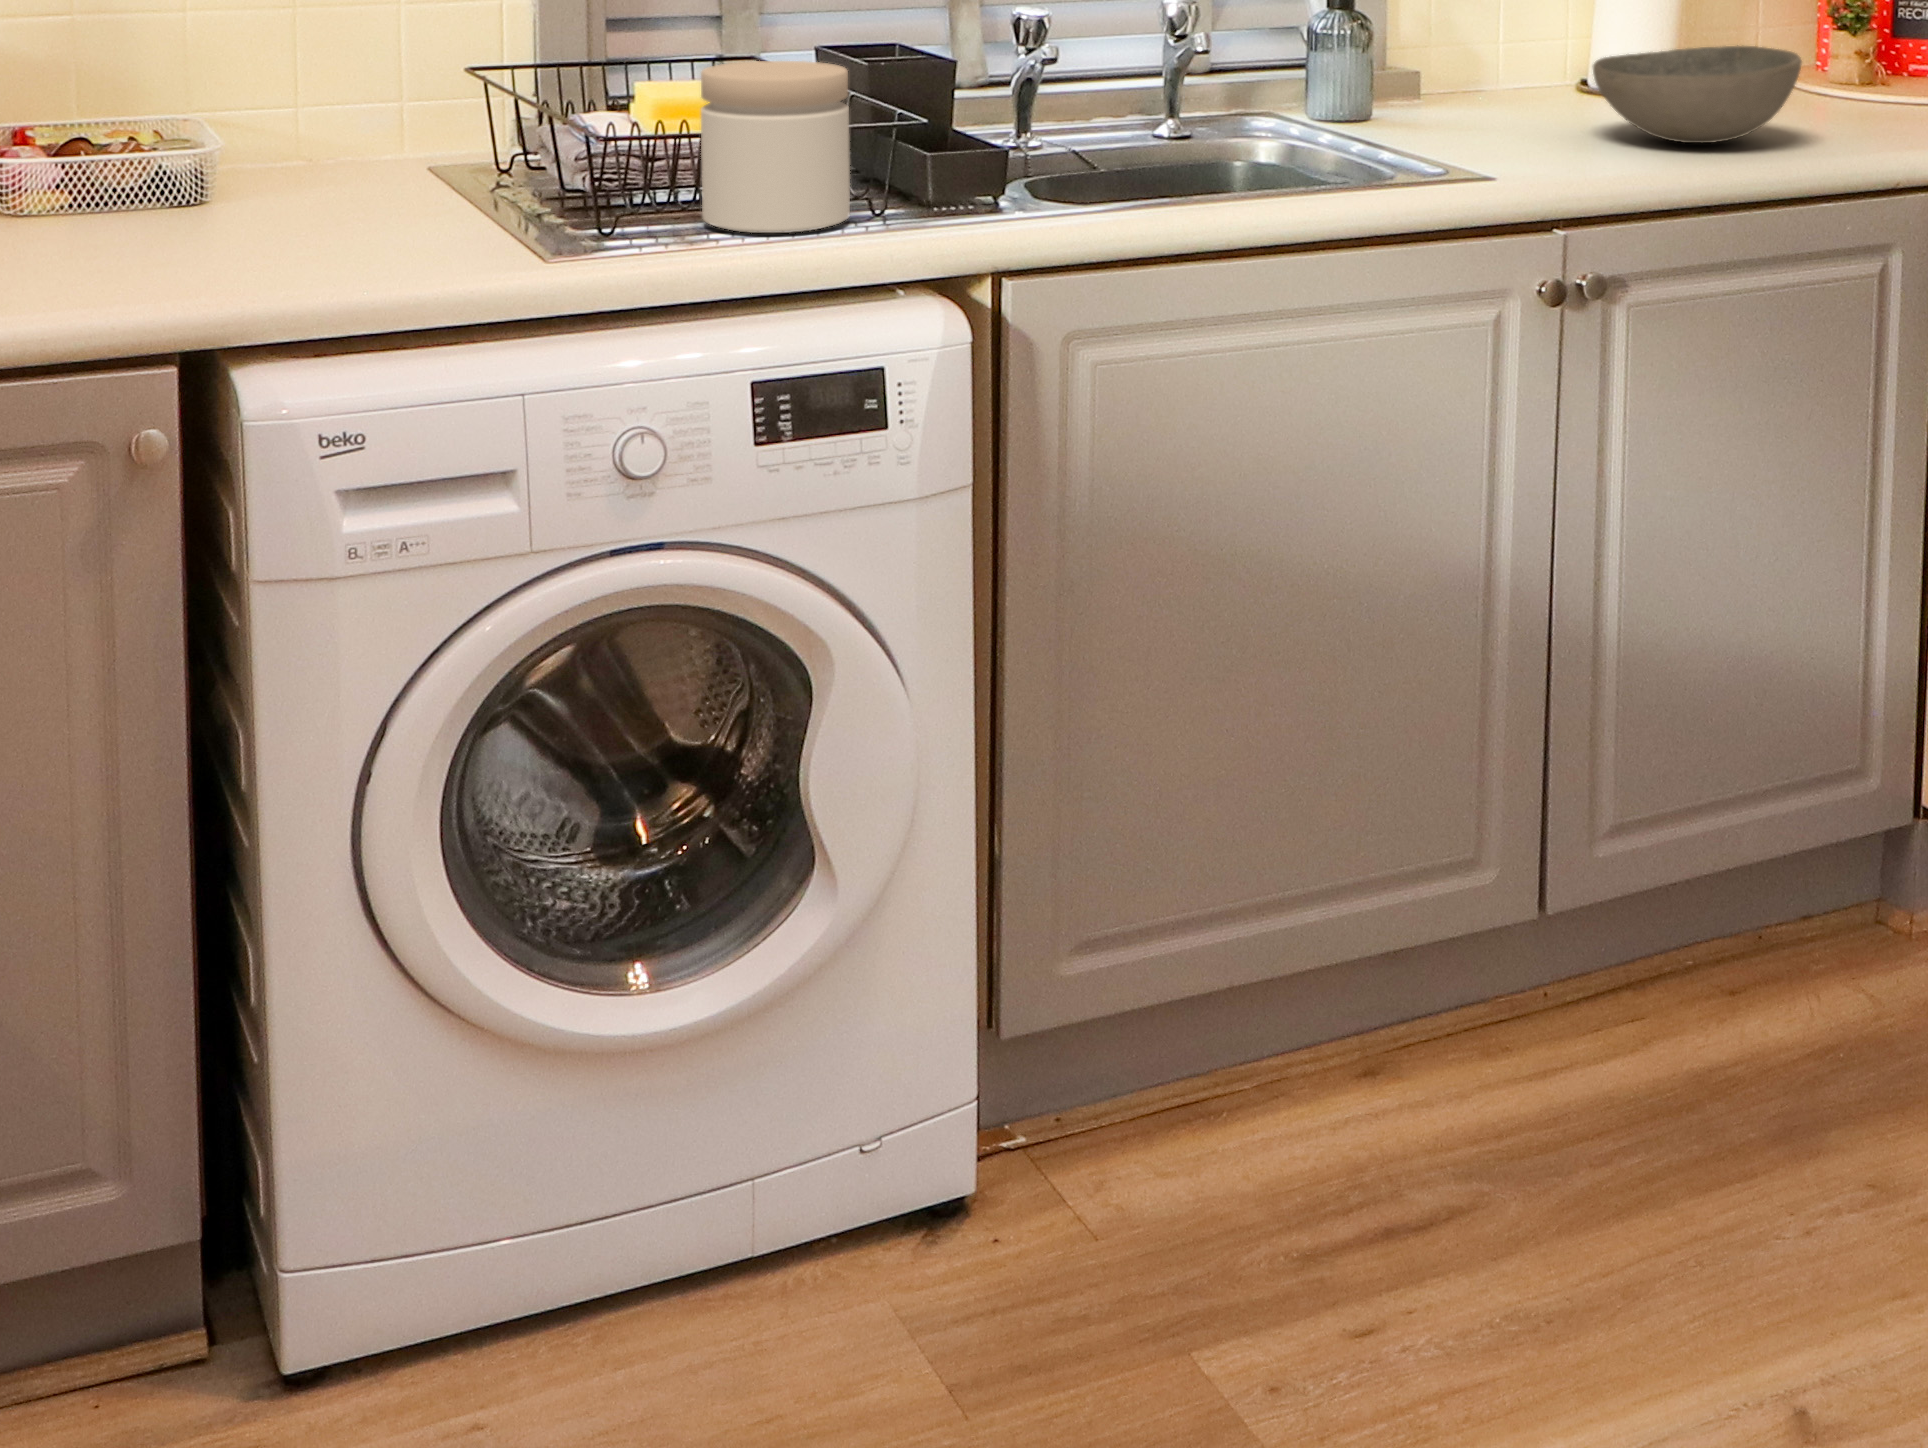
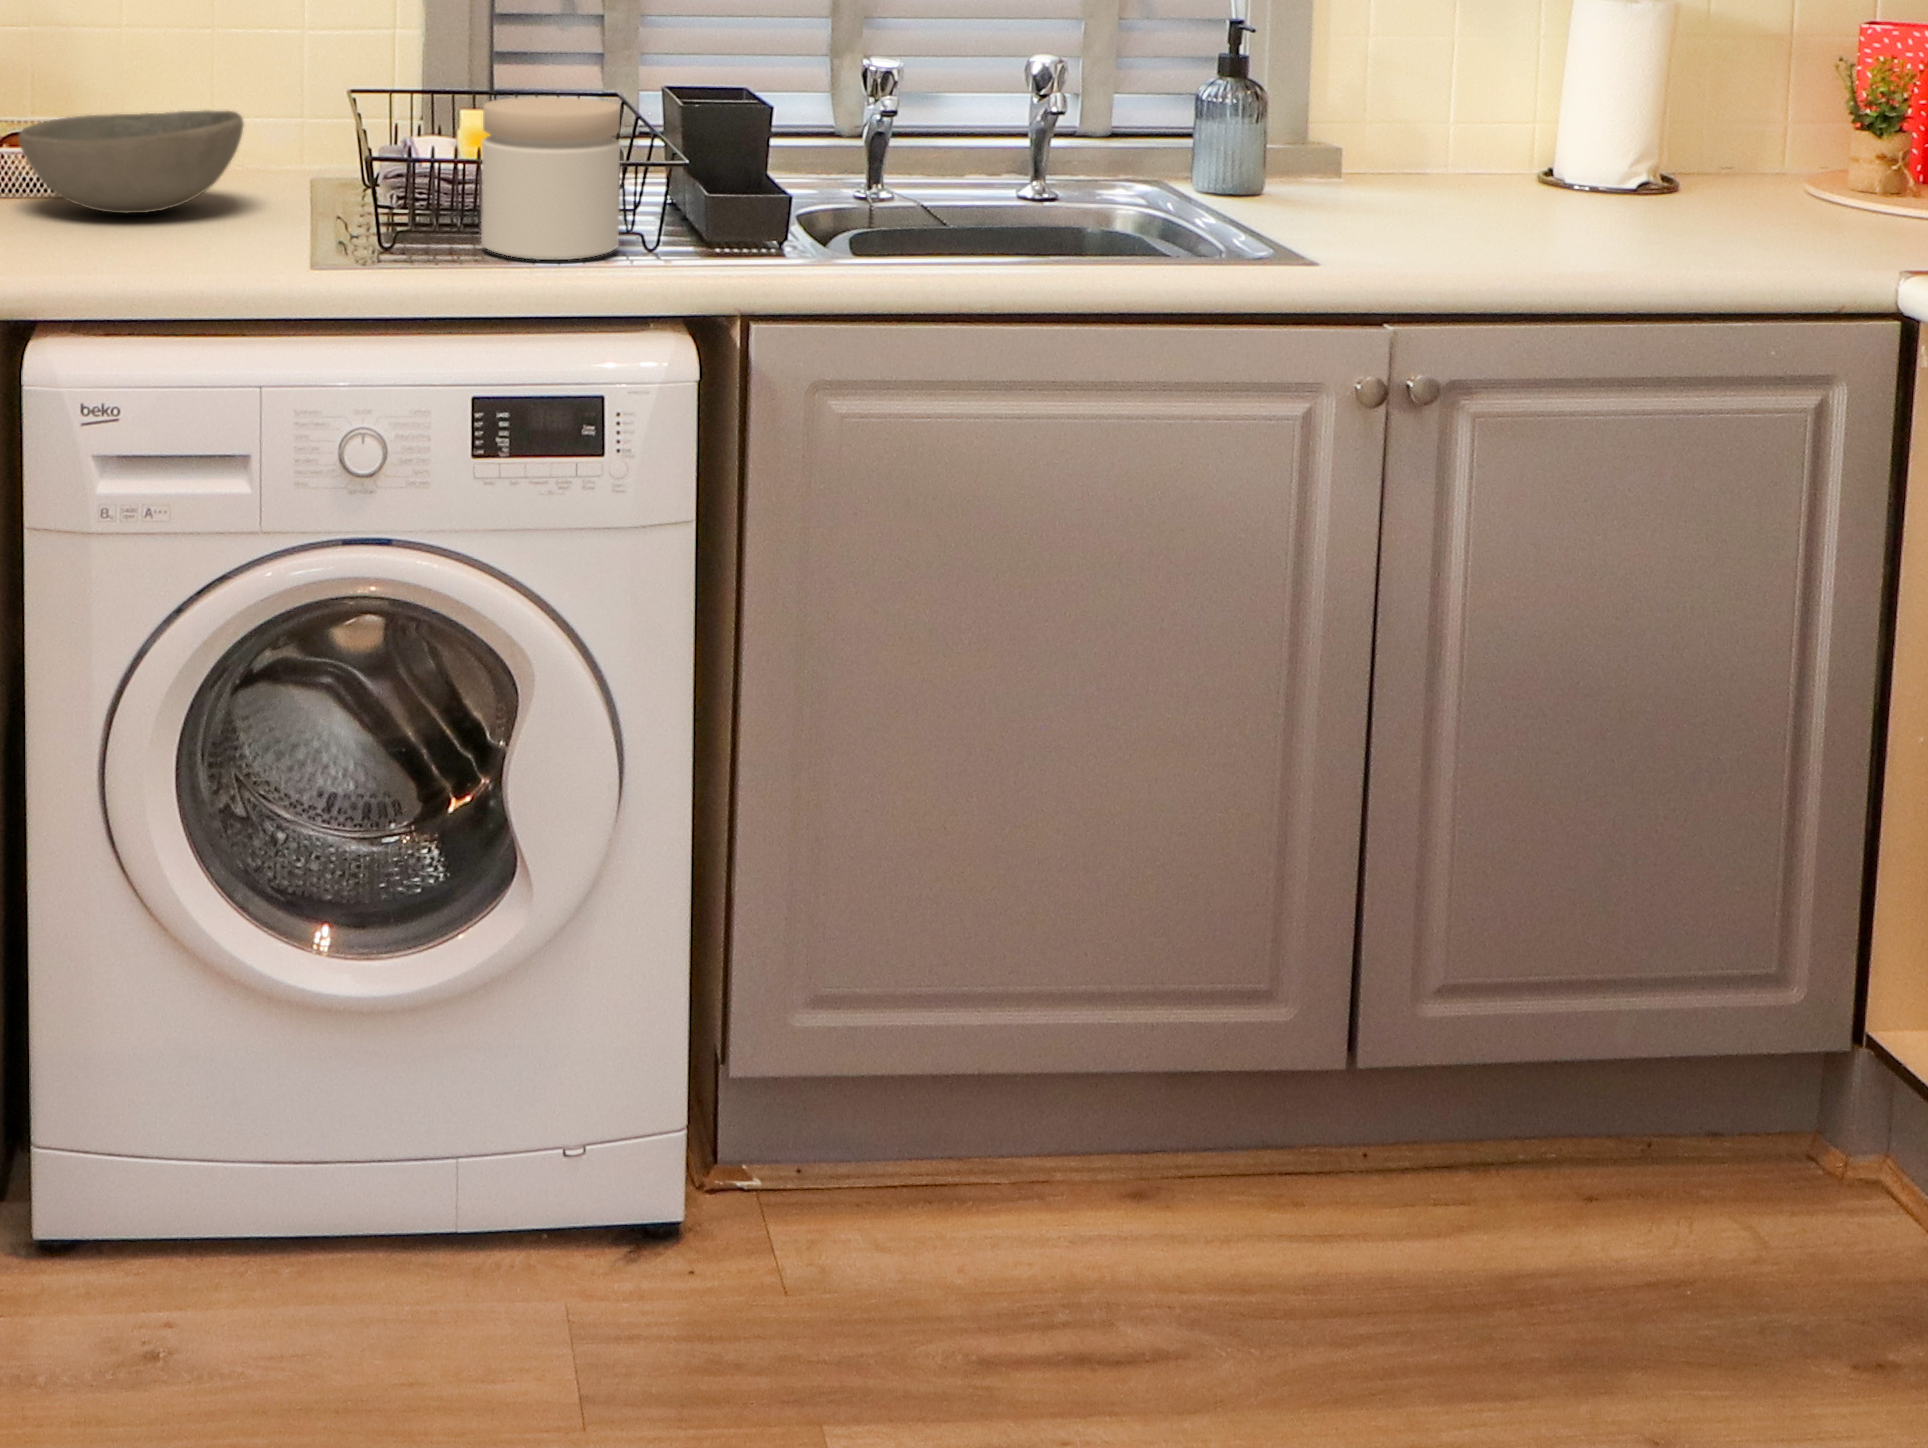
bowl: present [1593,45,1802,143] -> present [19,110,243,213]

